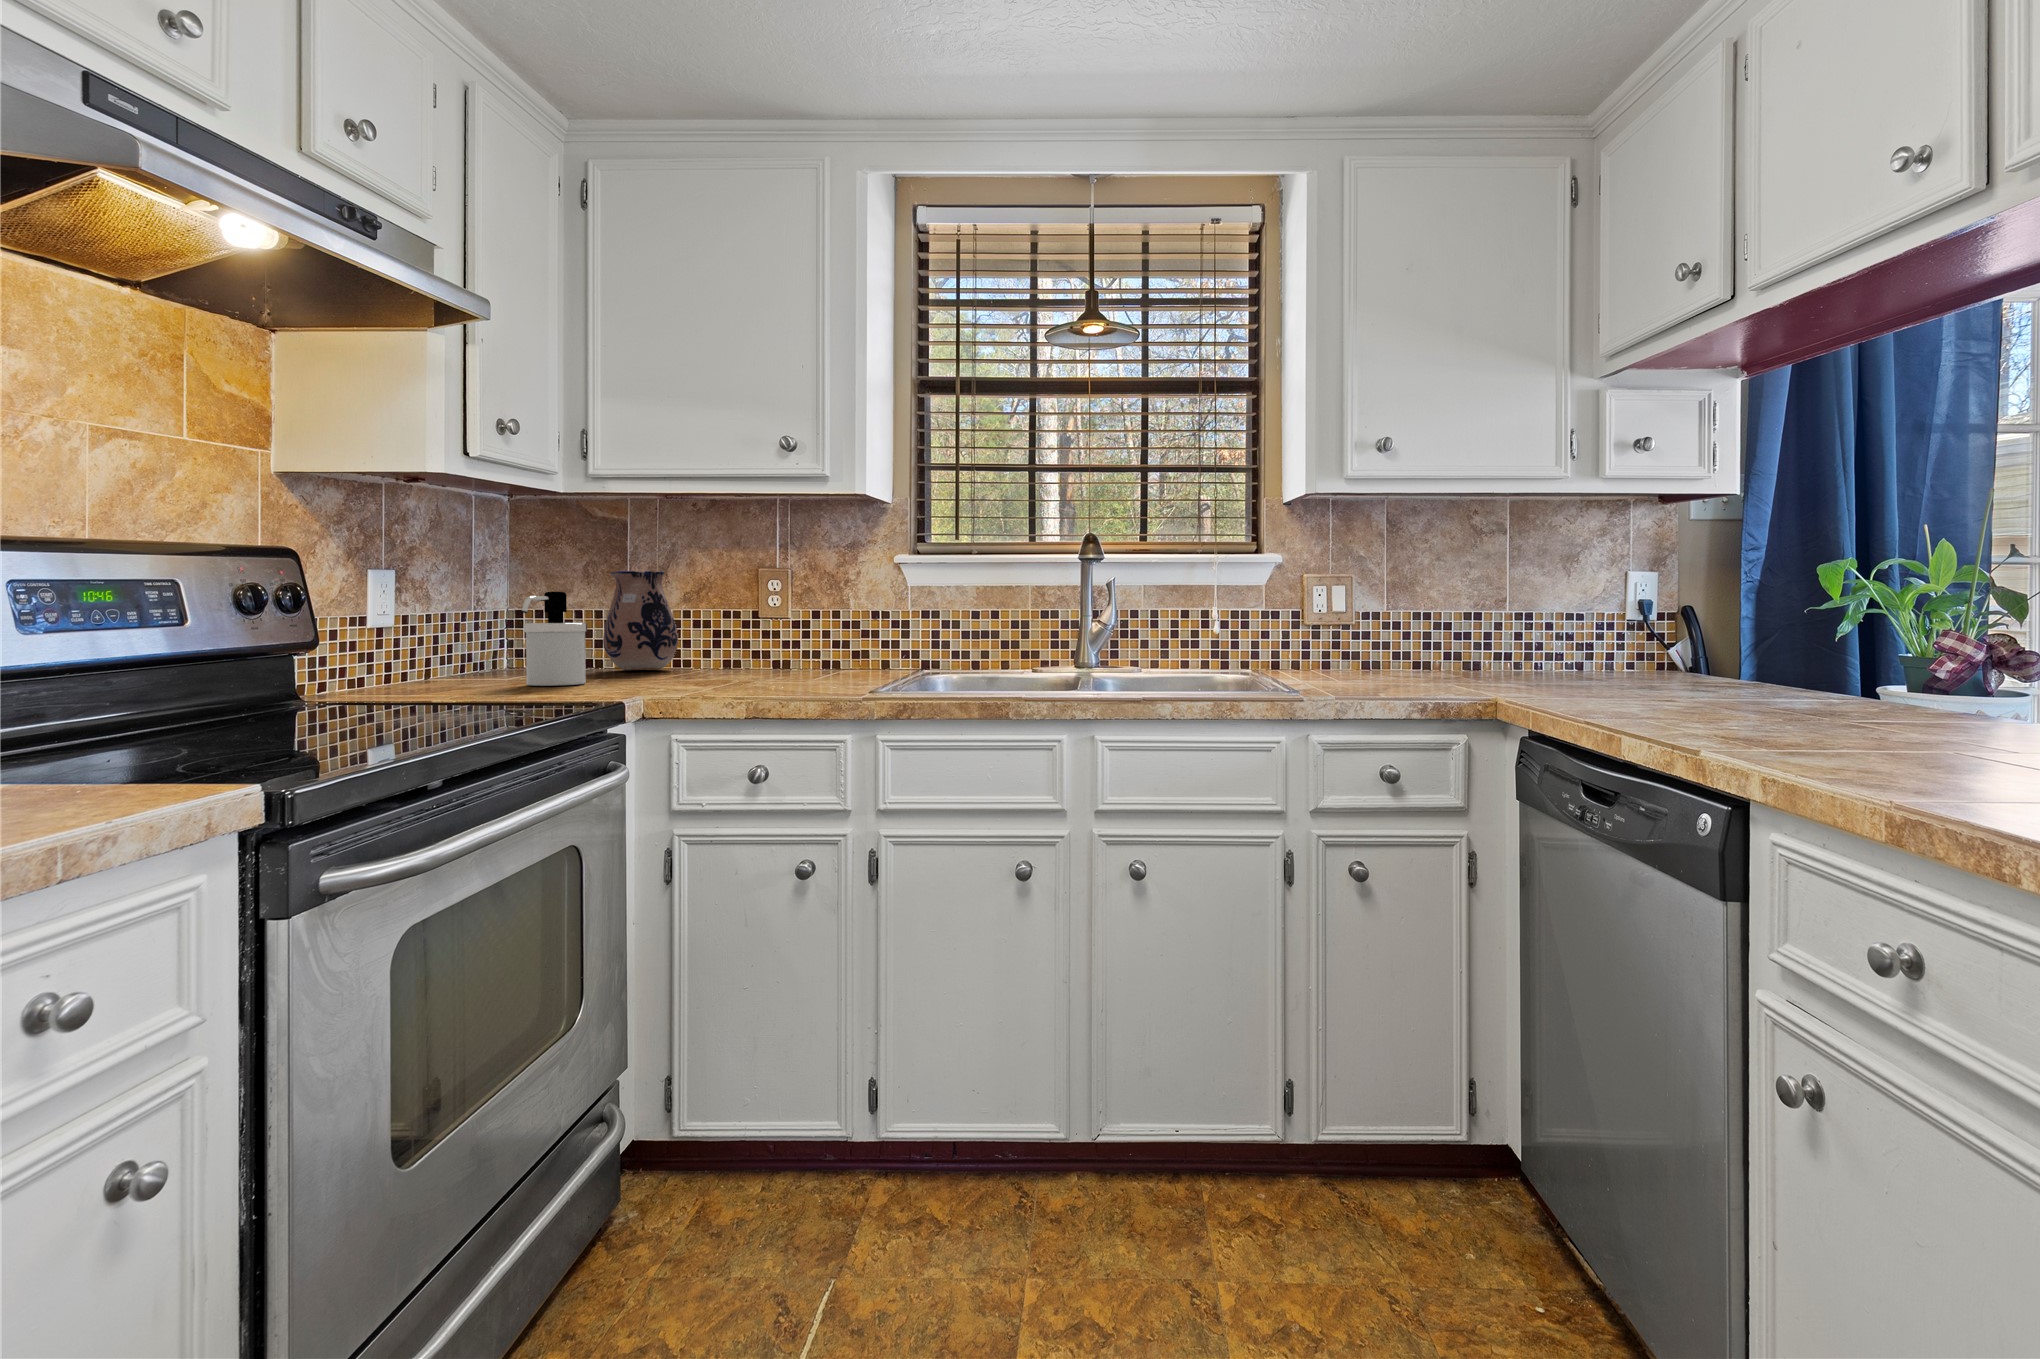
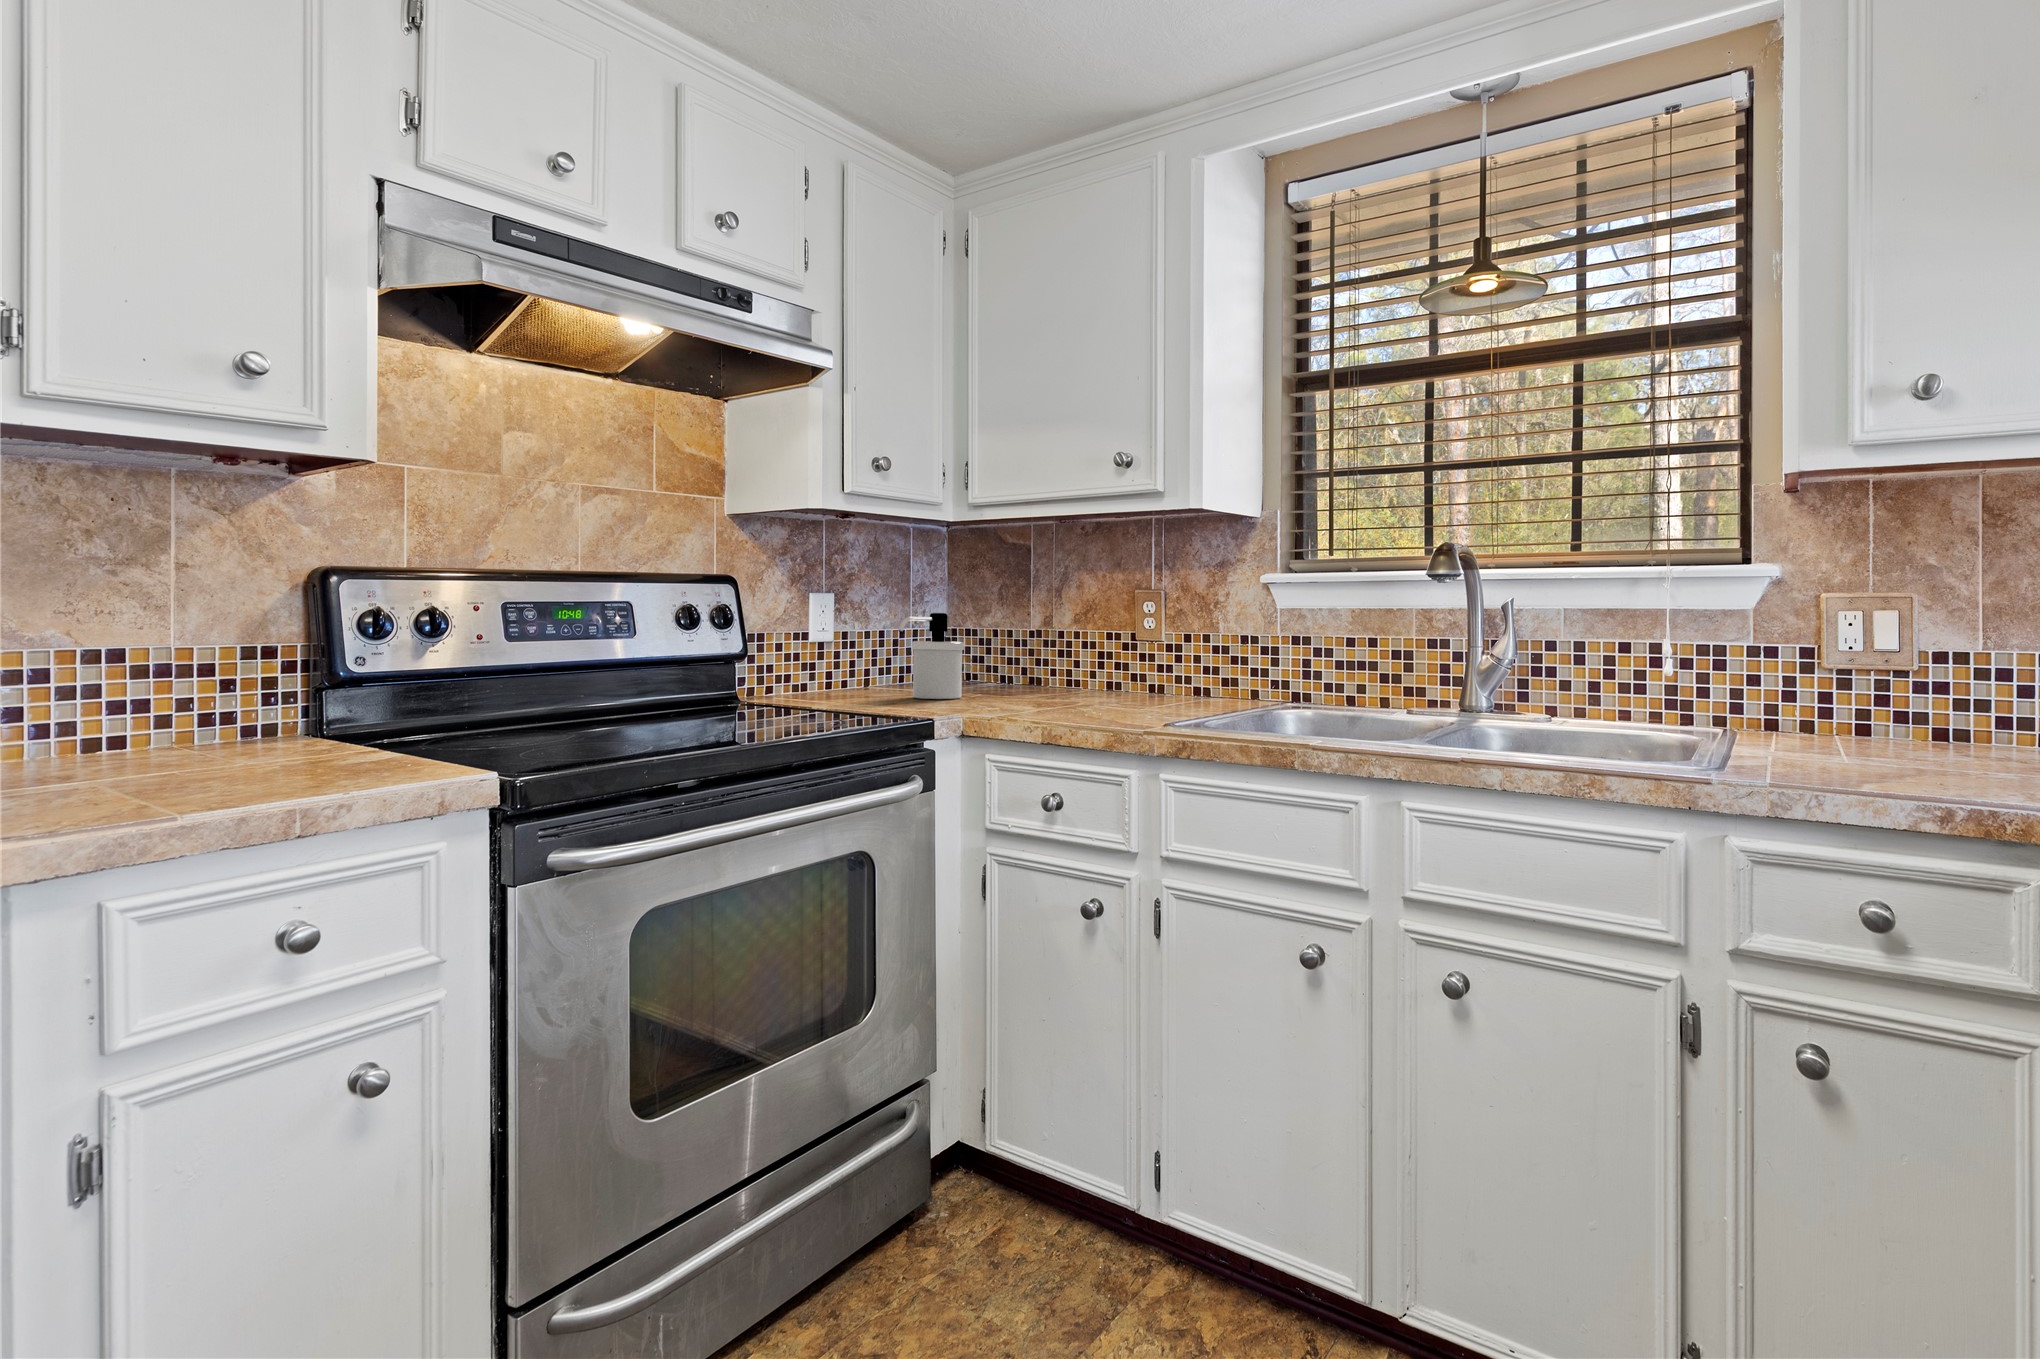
ceramic pitcher: present [603,571,678,670] -> none [1009,593,1074,687]

